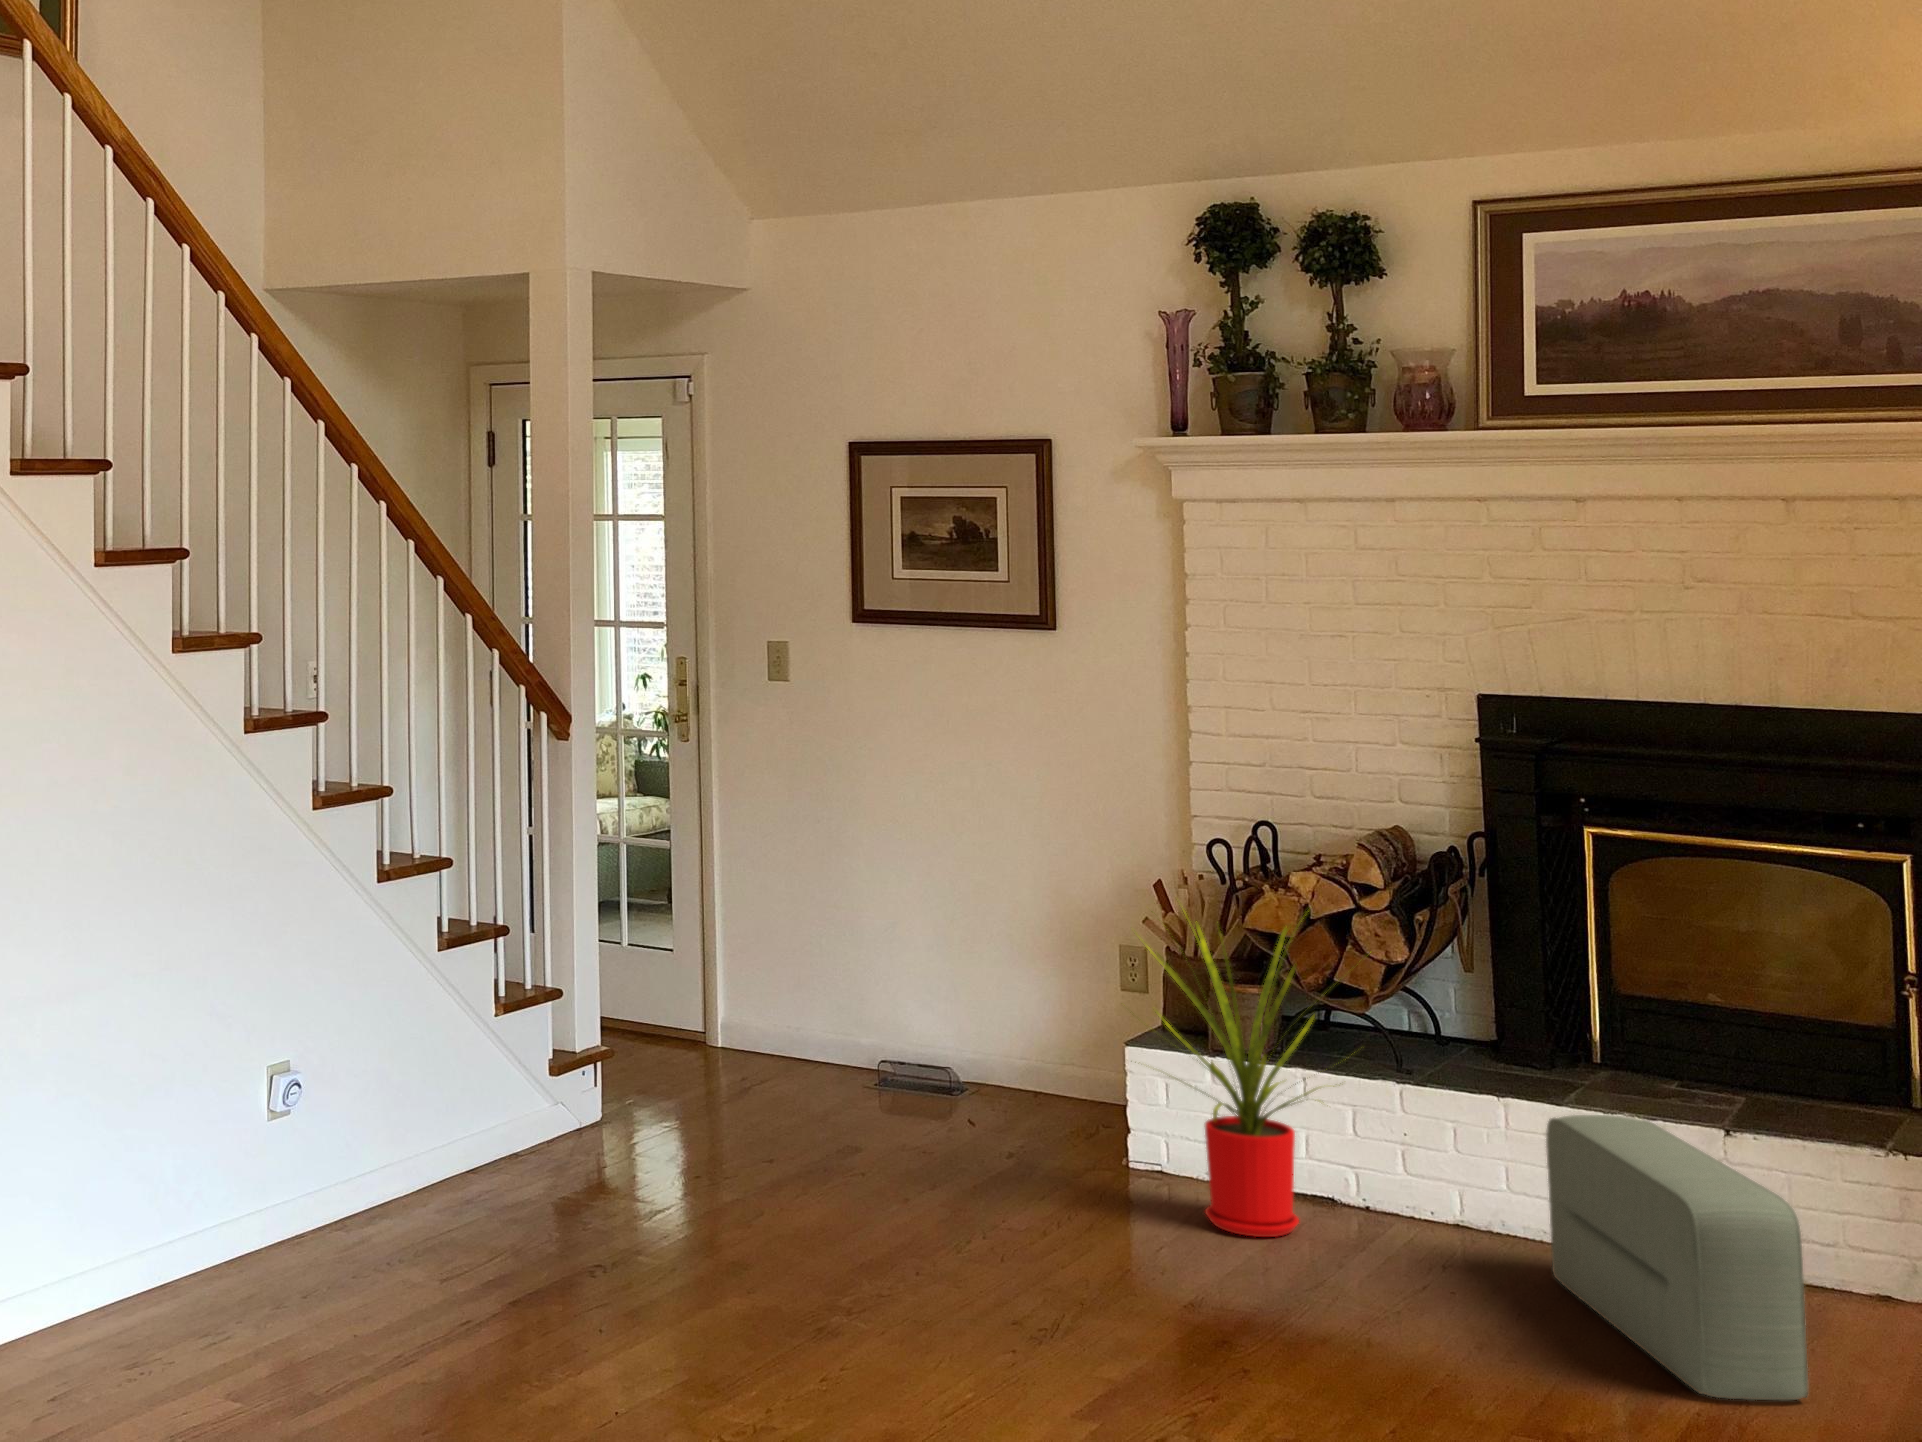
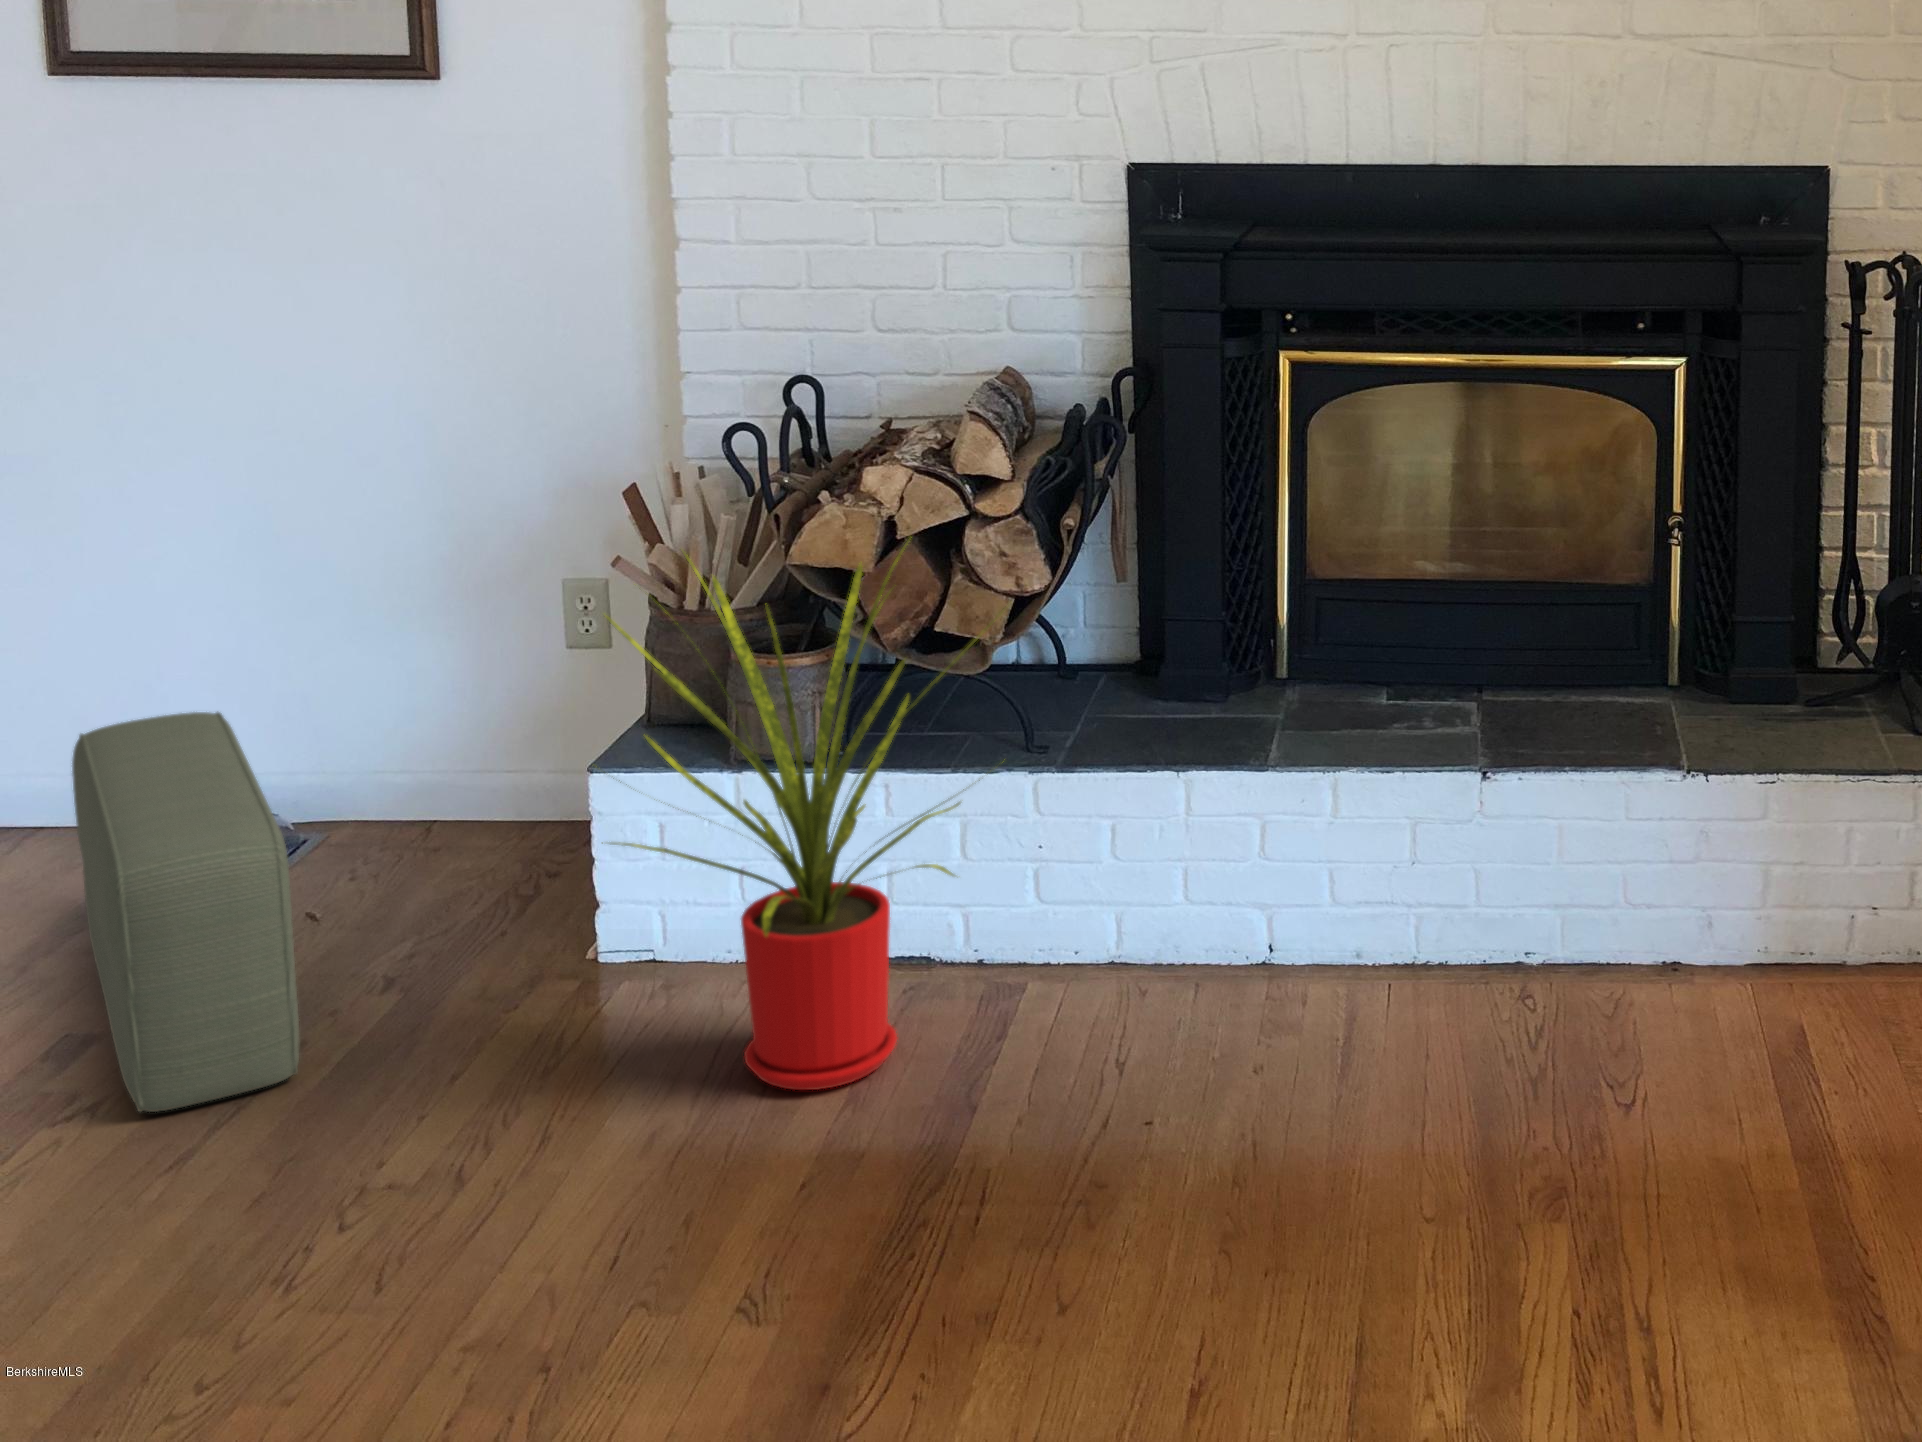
pouf: present [1546,1115,1808,1400] -> present [72,712,299,1112]

